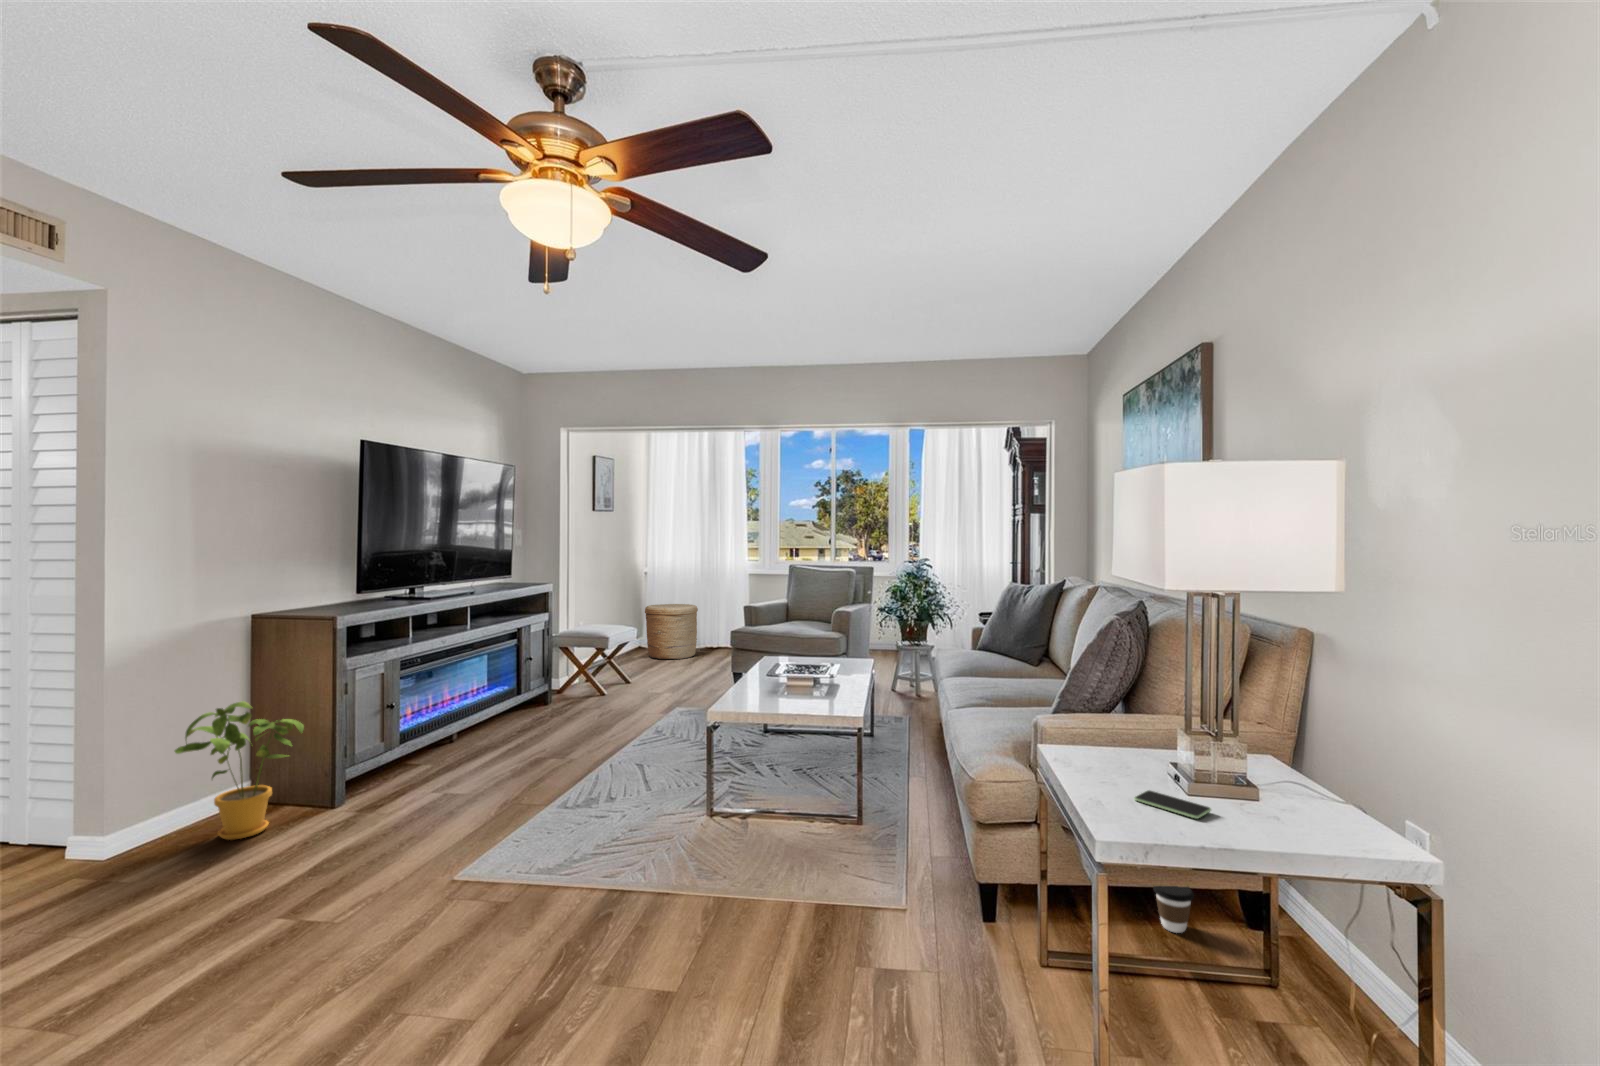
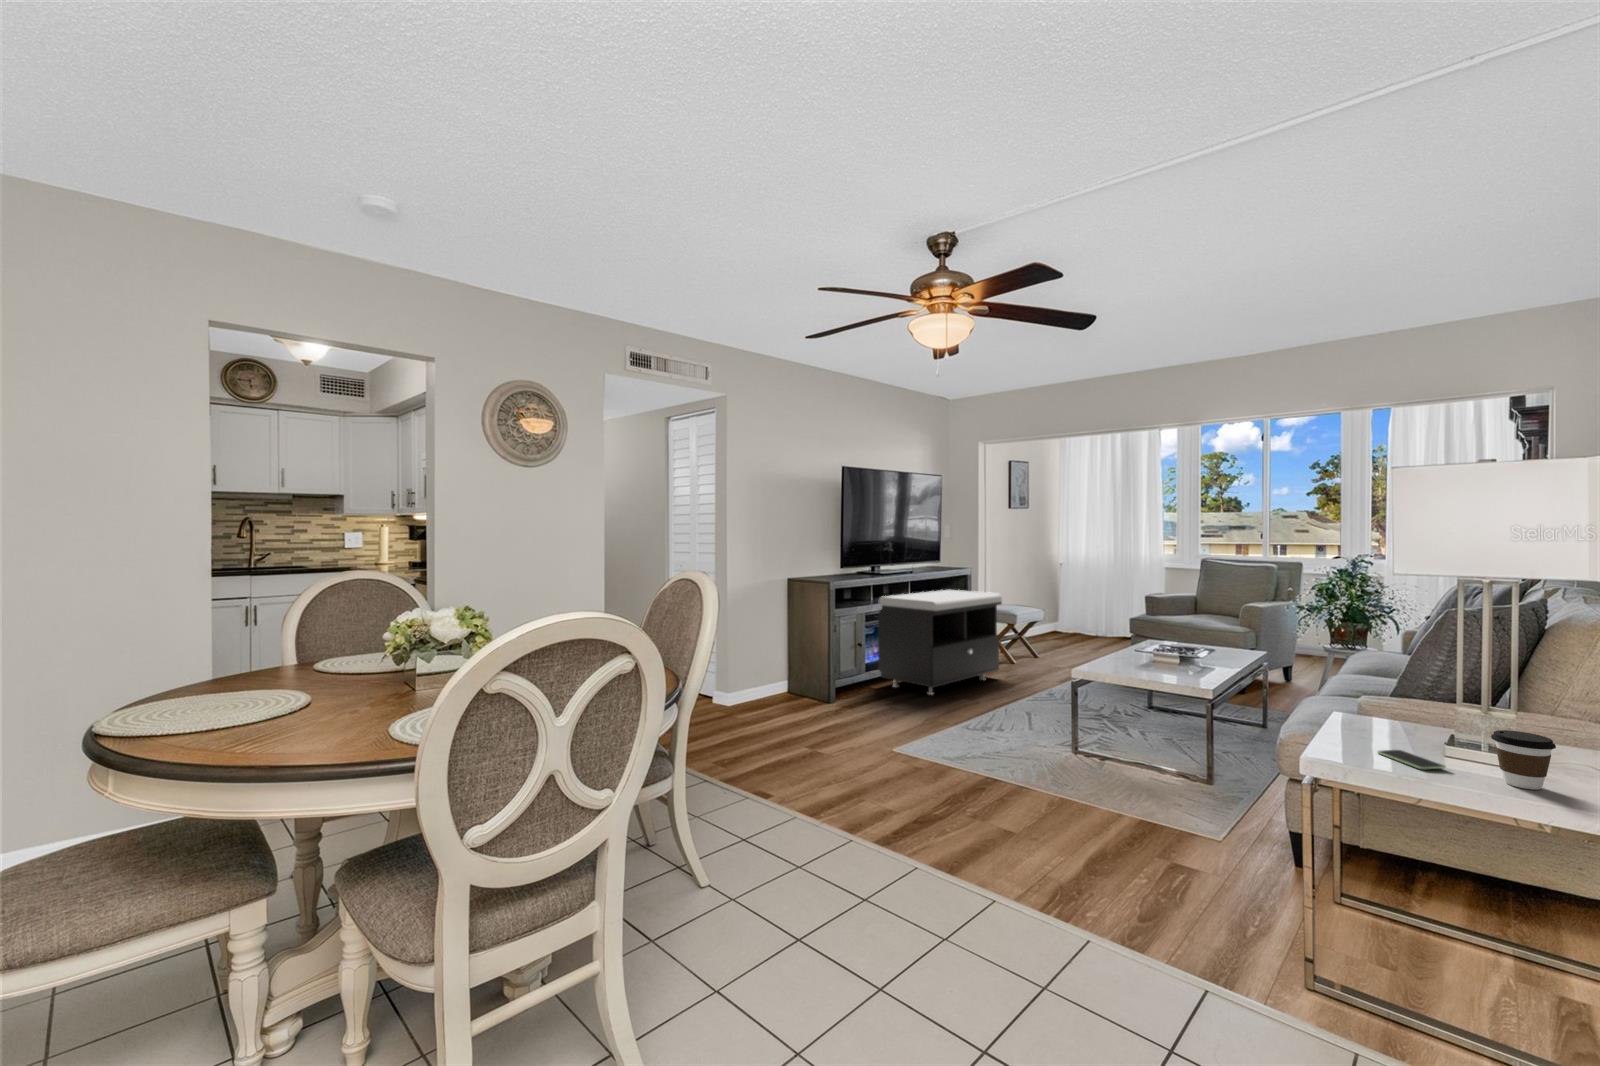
basket: present [645,604,698,659] -> none [1055,592,1106,642]
storage bench: none [420,612,595,762] -> present [878,590,1002,695]
house plant: present [175,701,304,840] -> none [755,629,815,709]
coffee cup: present [1153,886,1194,933] -> present [1491,730,1556,790]

